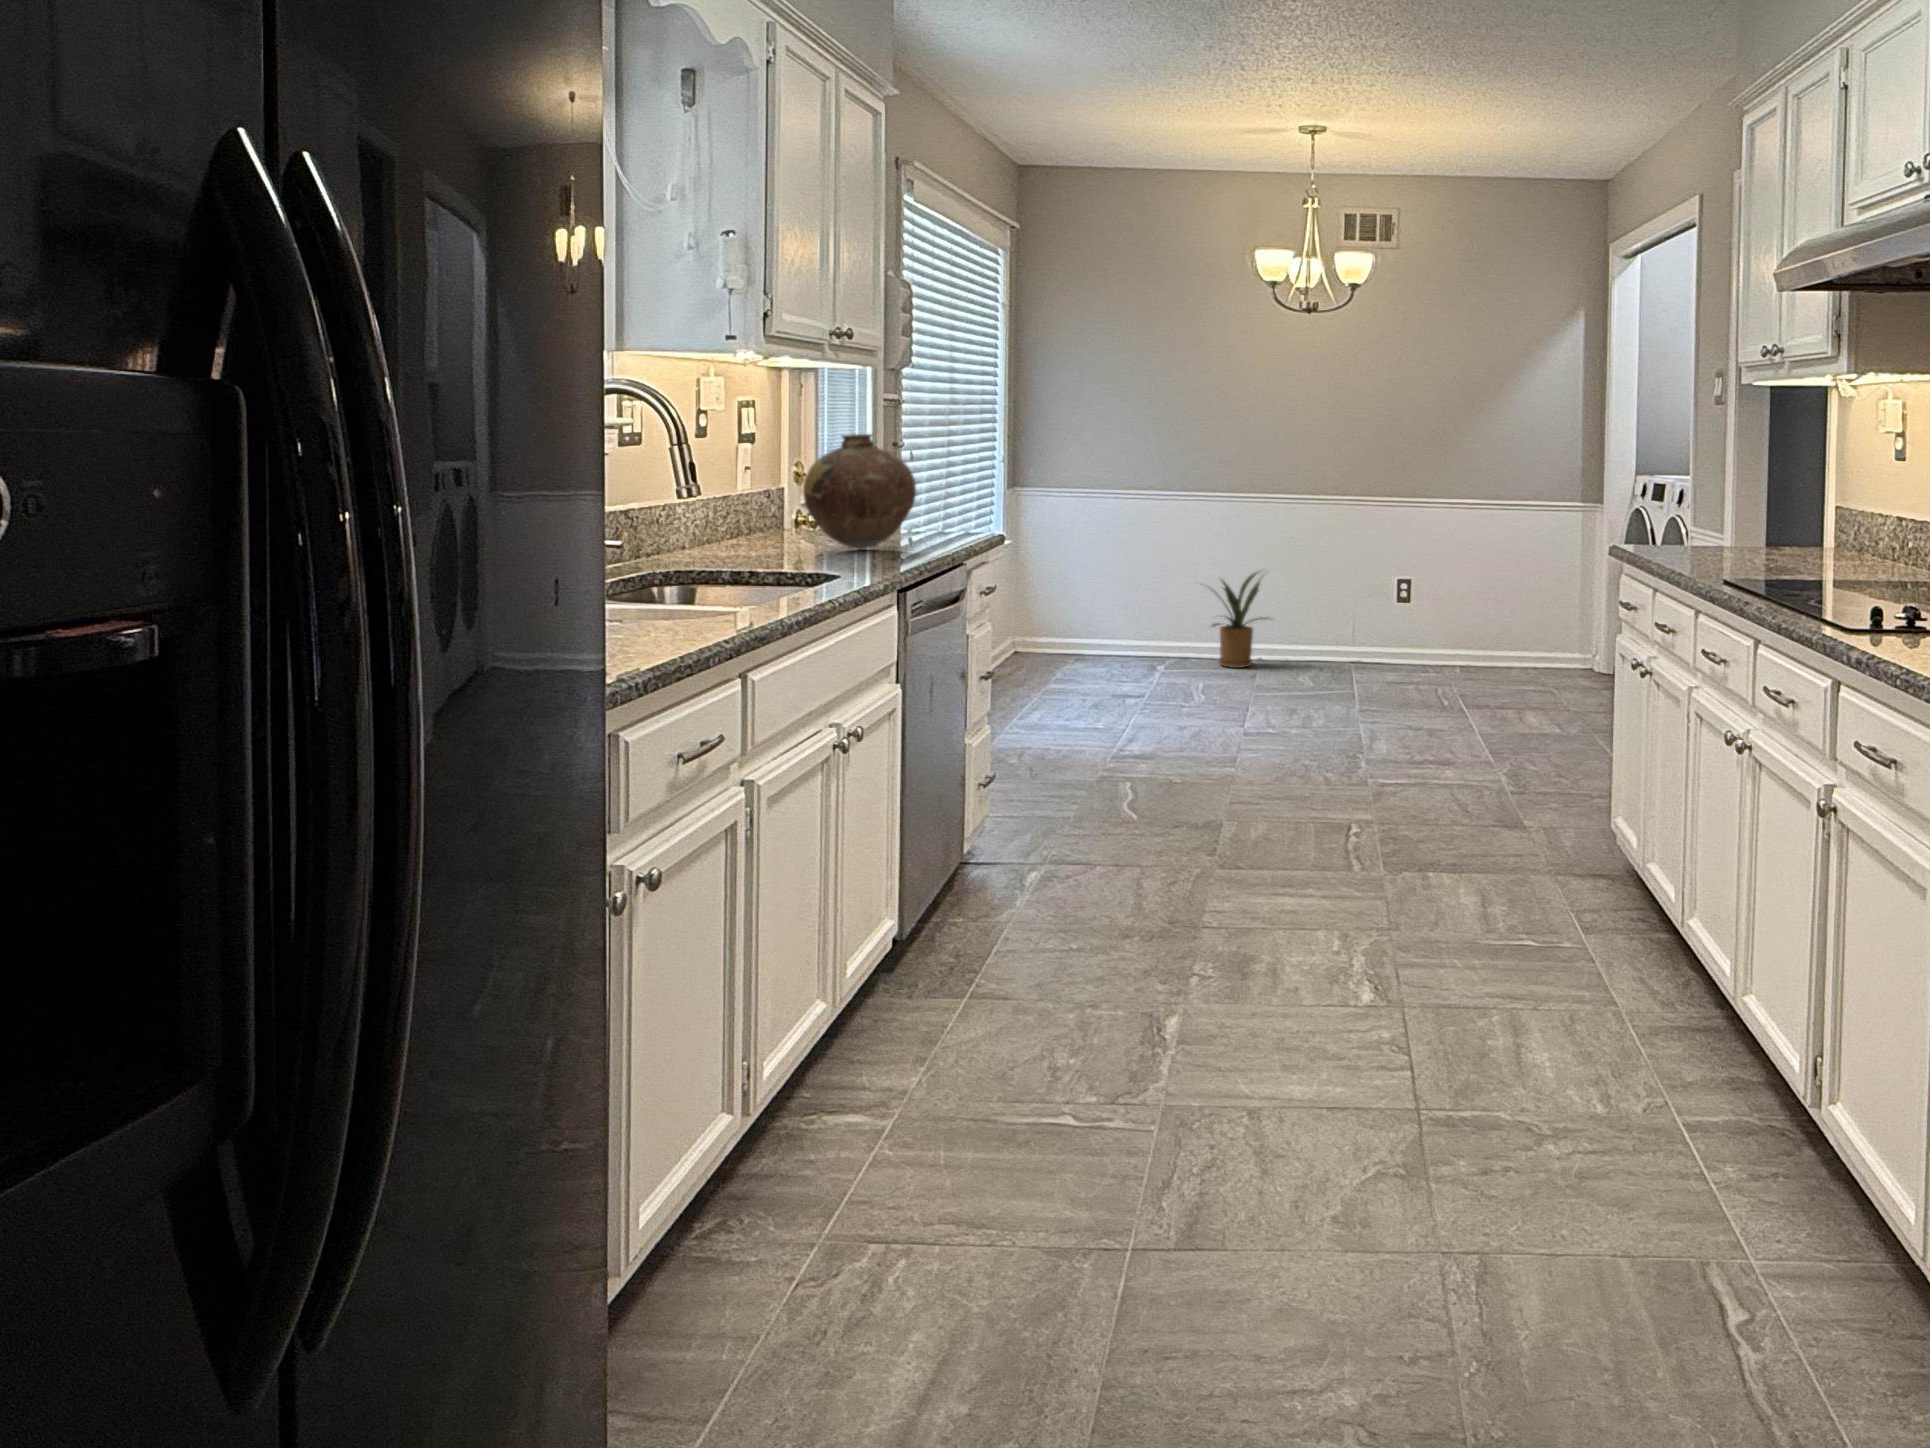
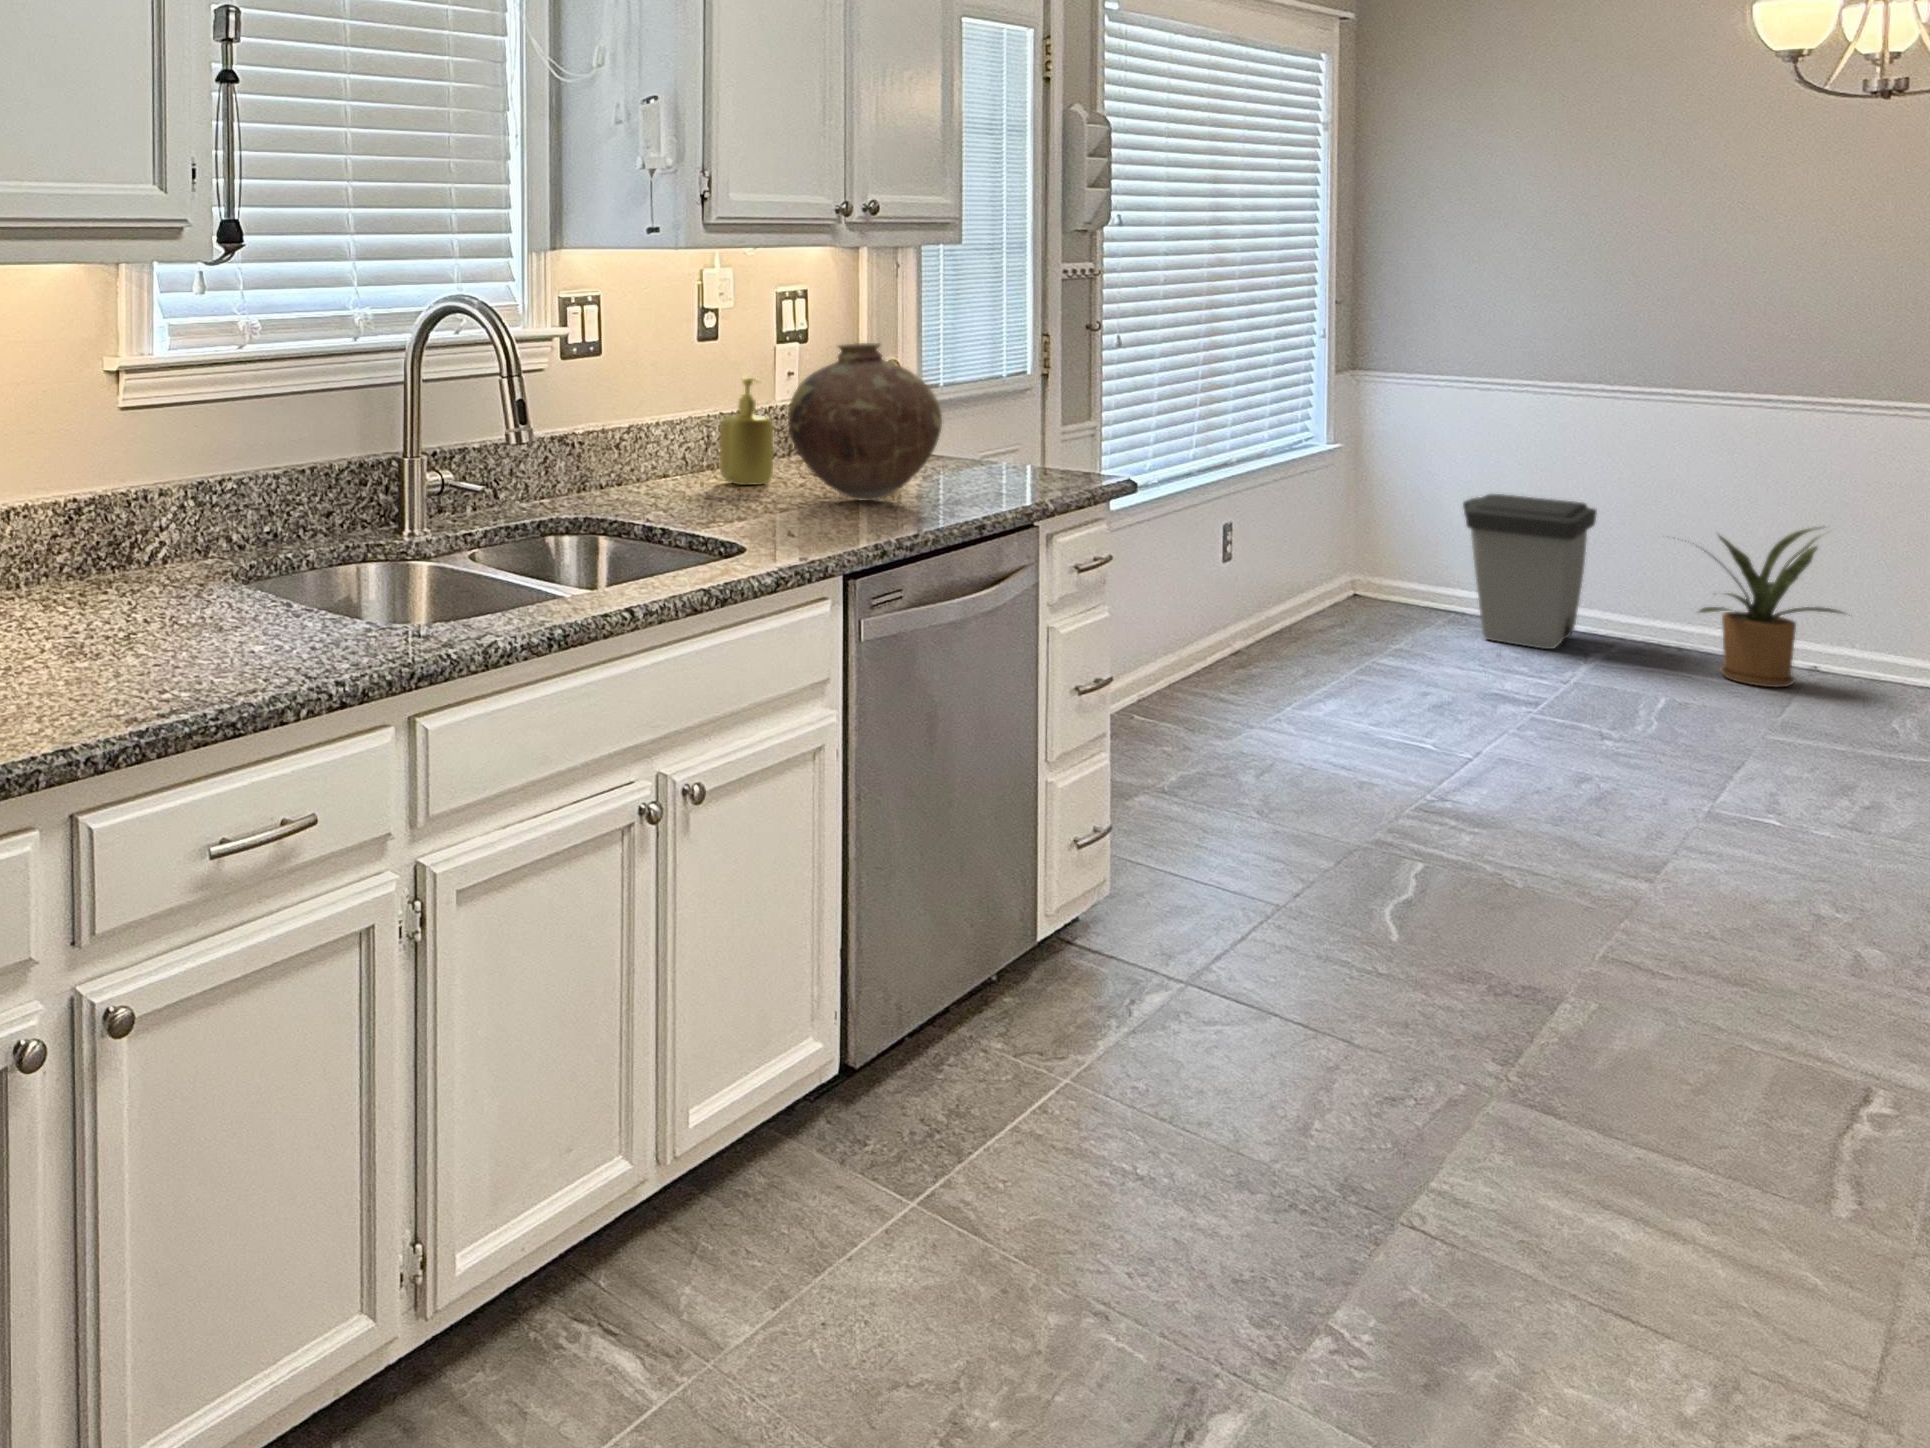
soap dispenser: none [730,464,774,549] -> present [720,377,773,485]
trash can: none [1086,566,1155,663] -> present [1463,494,1597,649]

